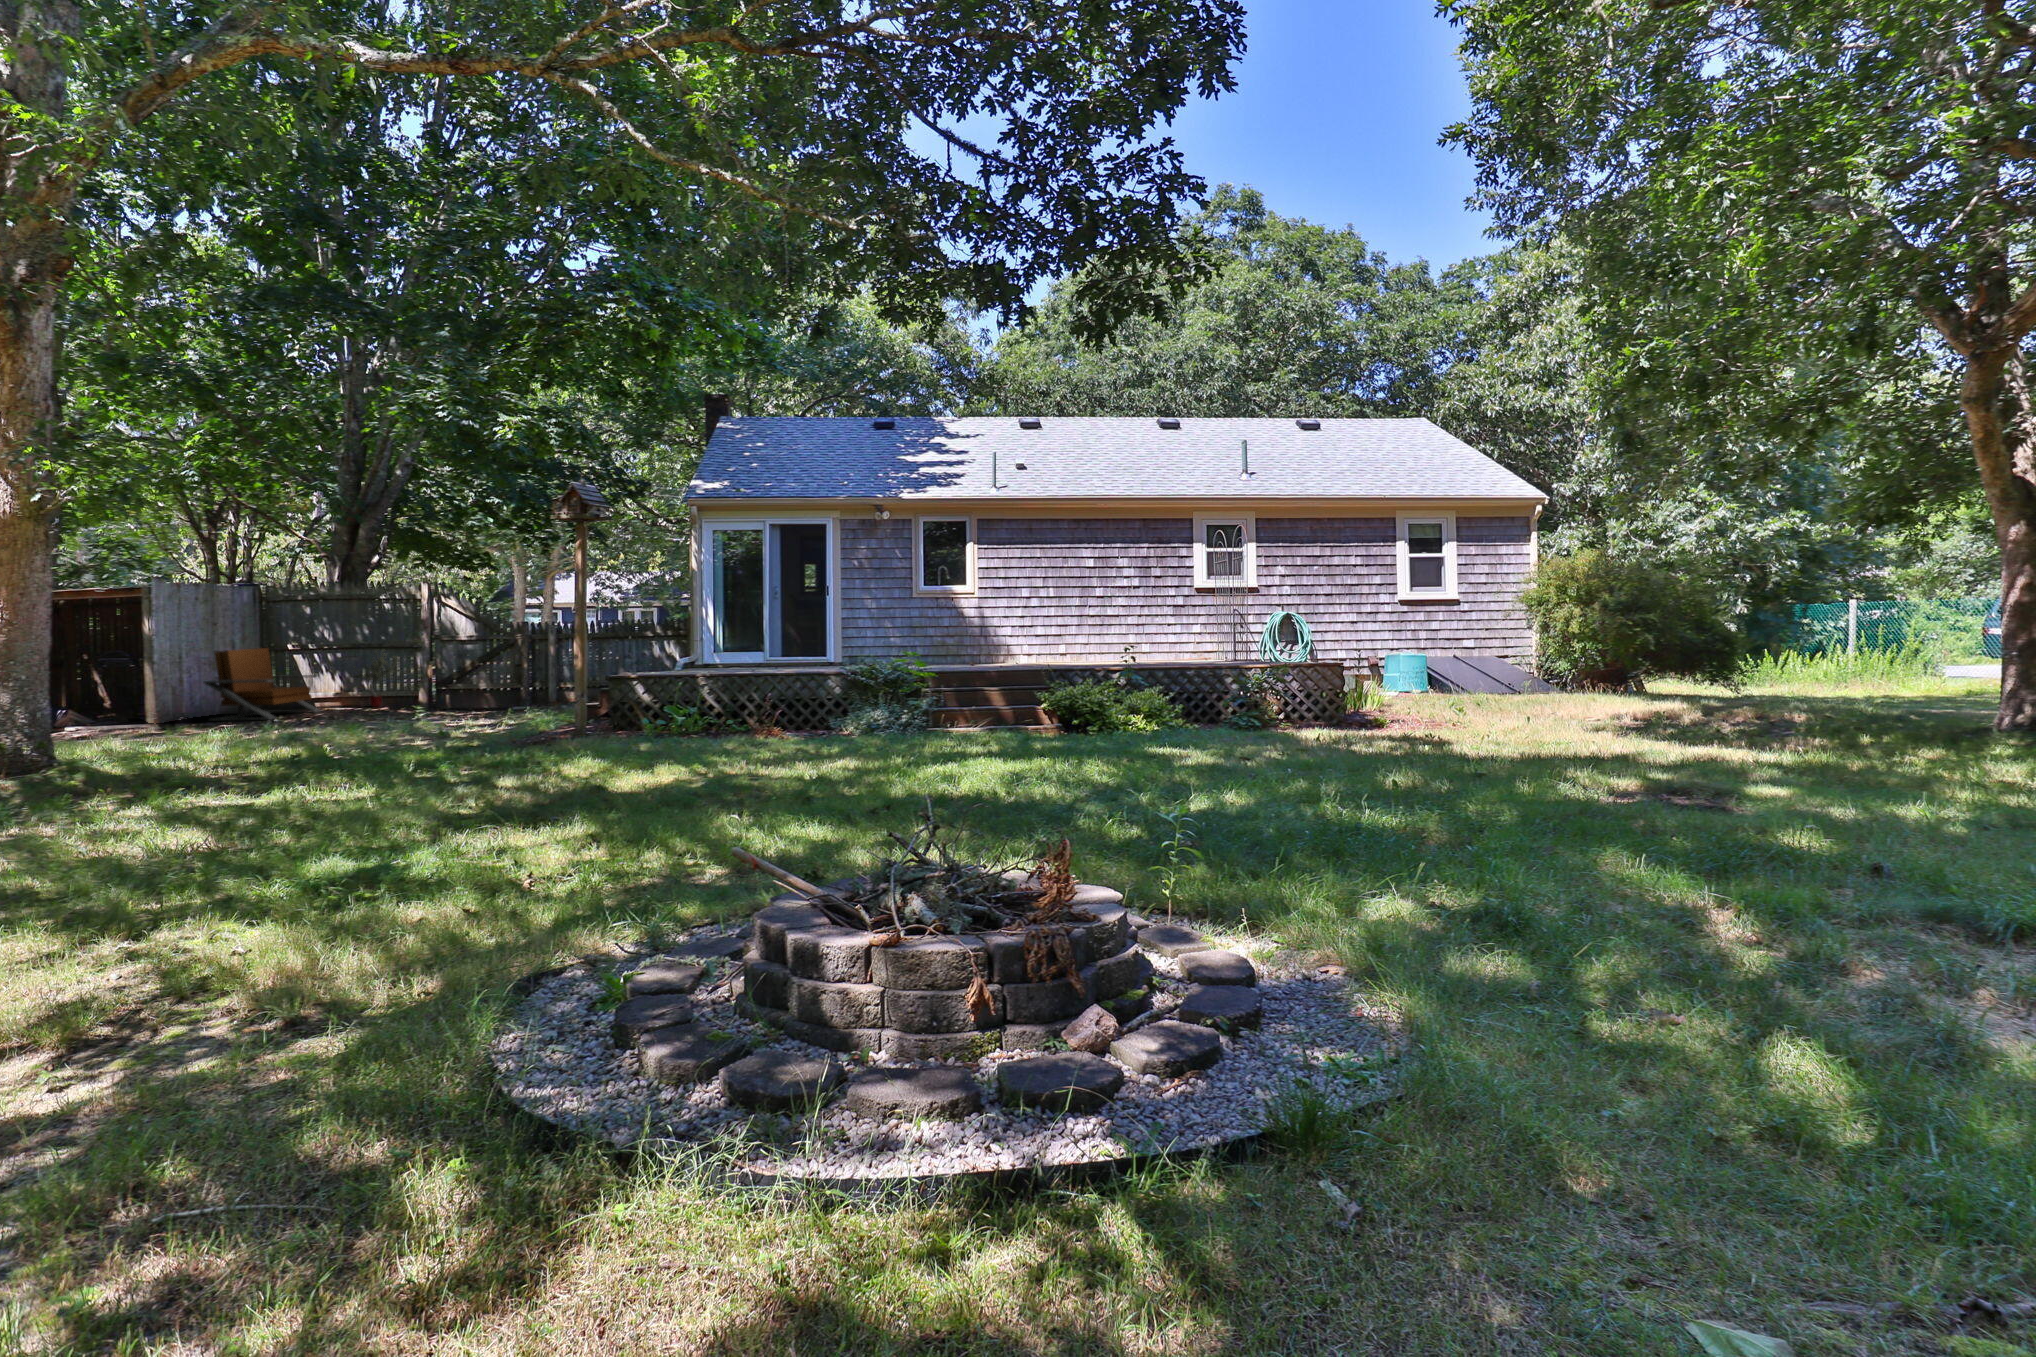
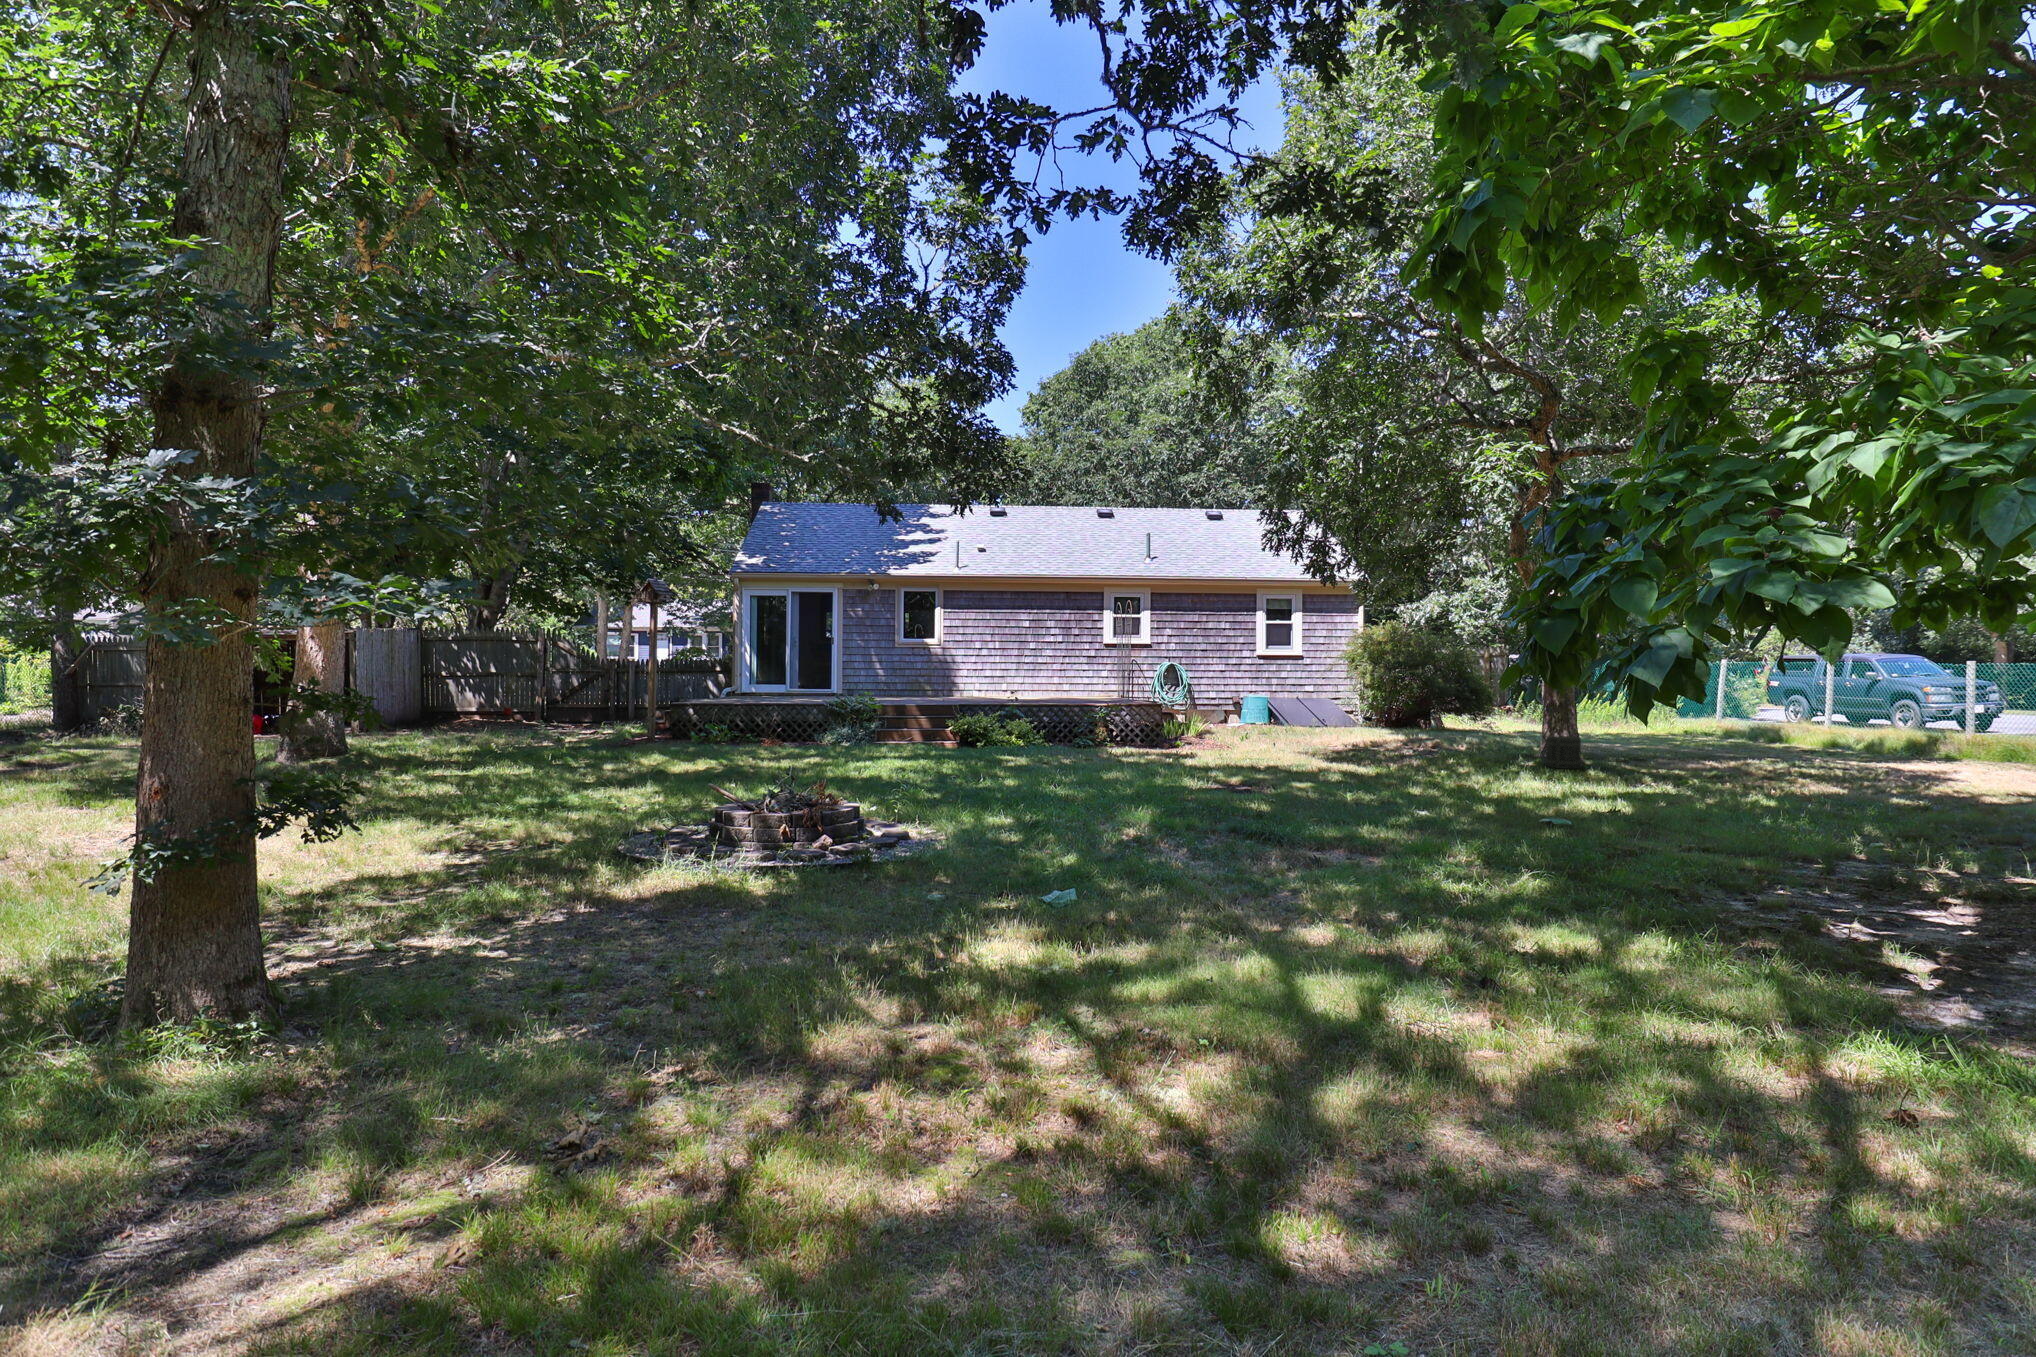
lounge chair: present [204,648,320,721] -> none [393,672,470,723]
bucket: none [1935,691,2001,740] -> present [1545,736,1581,769]

